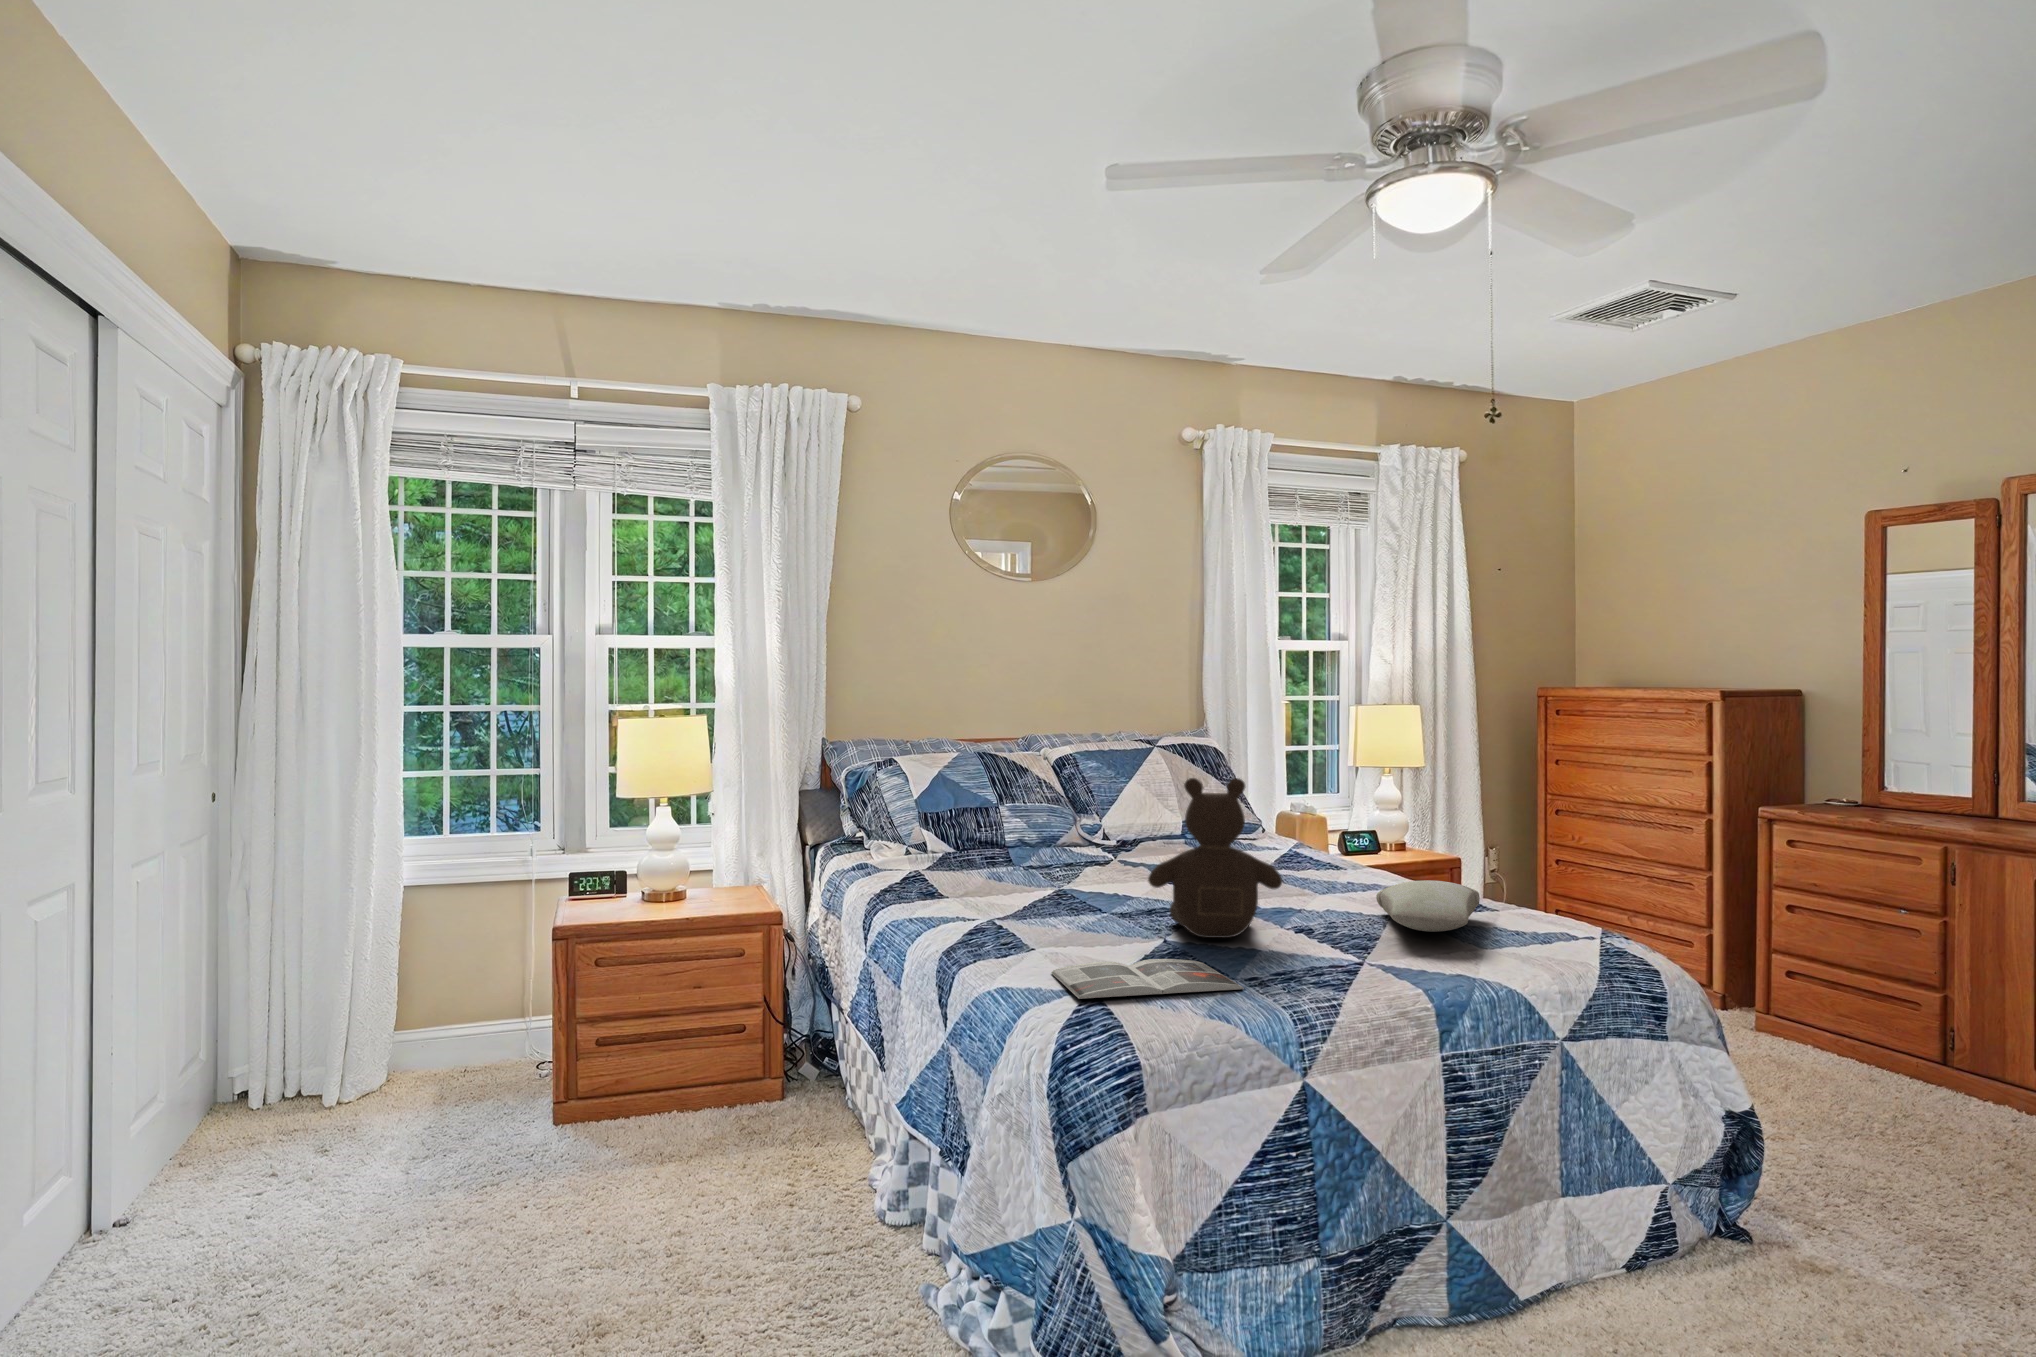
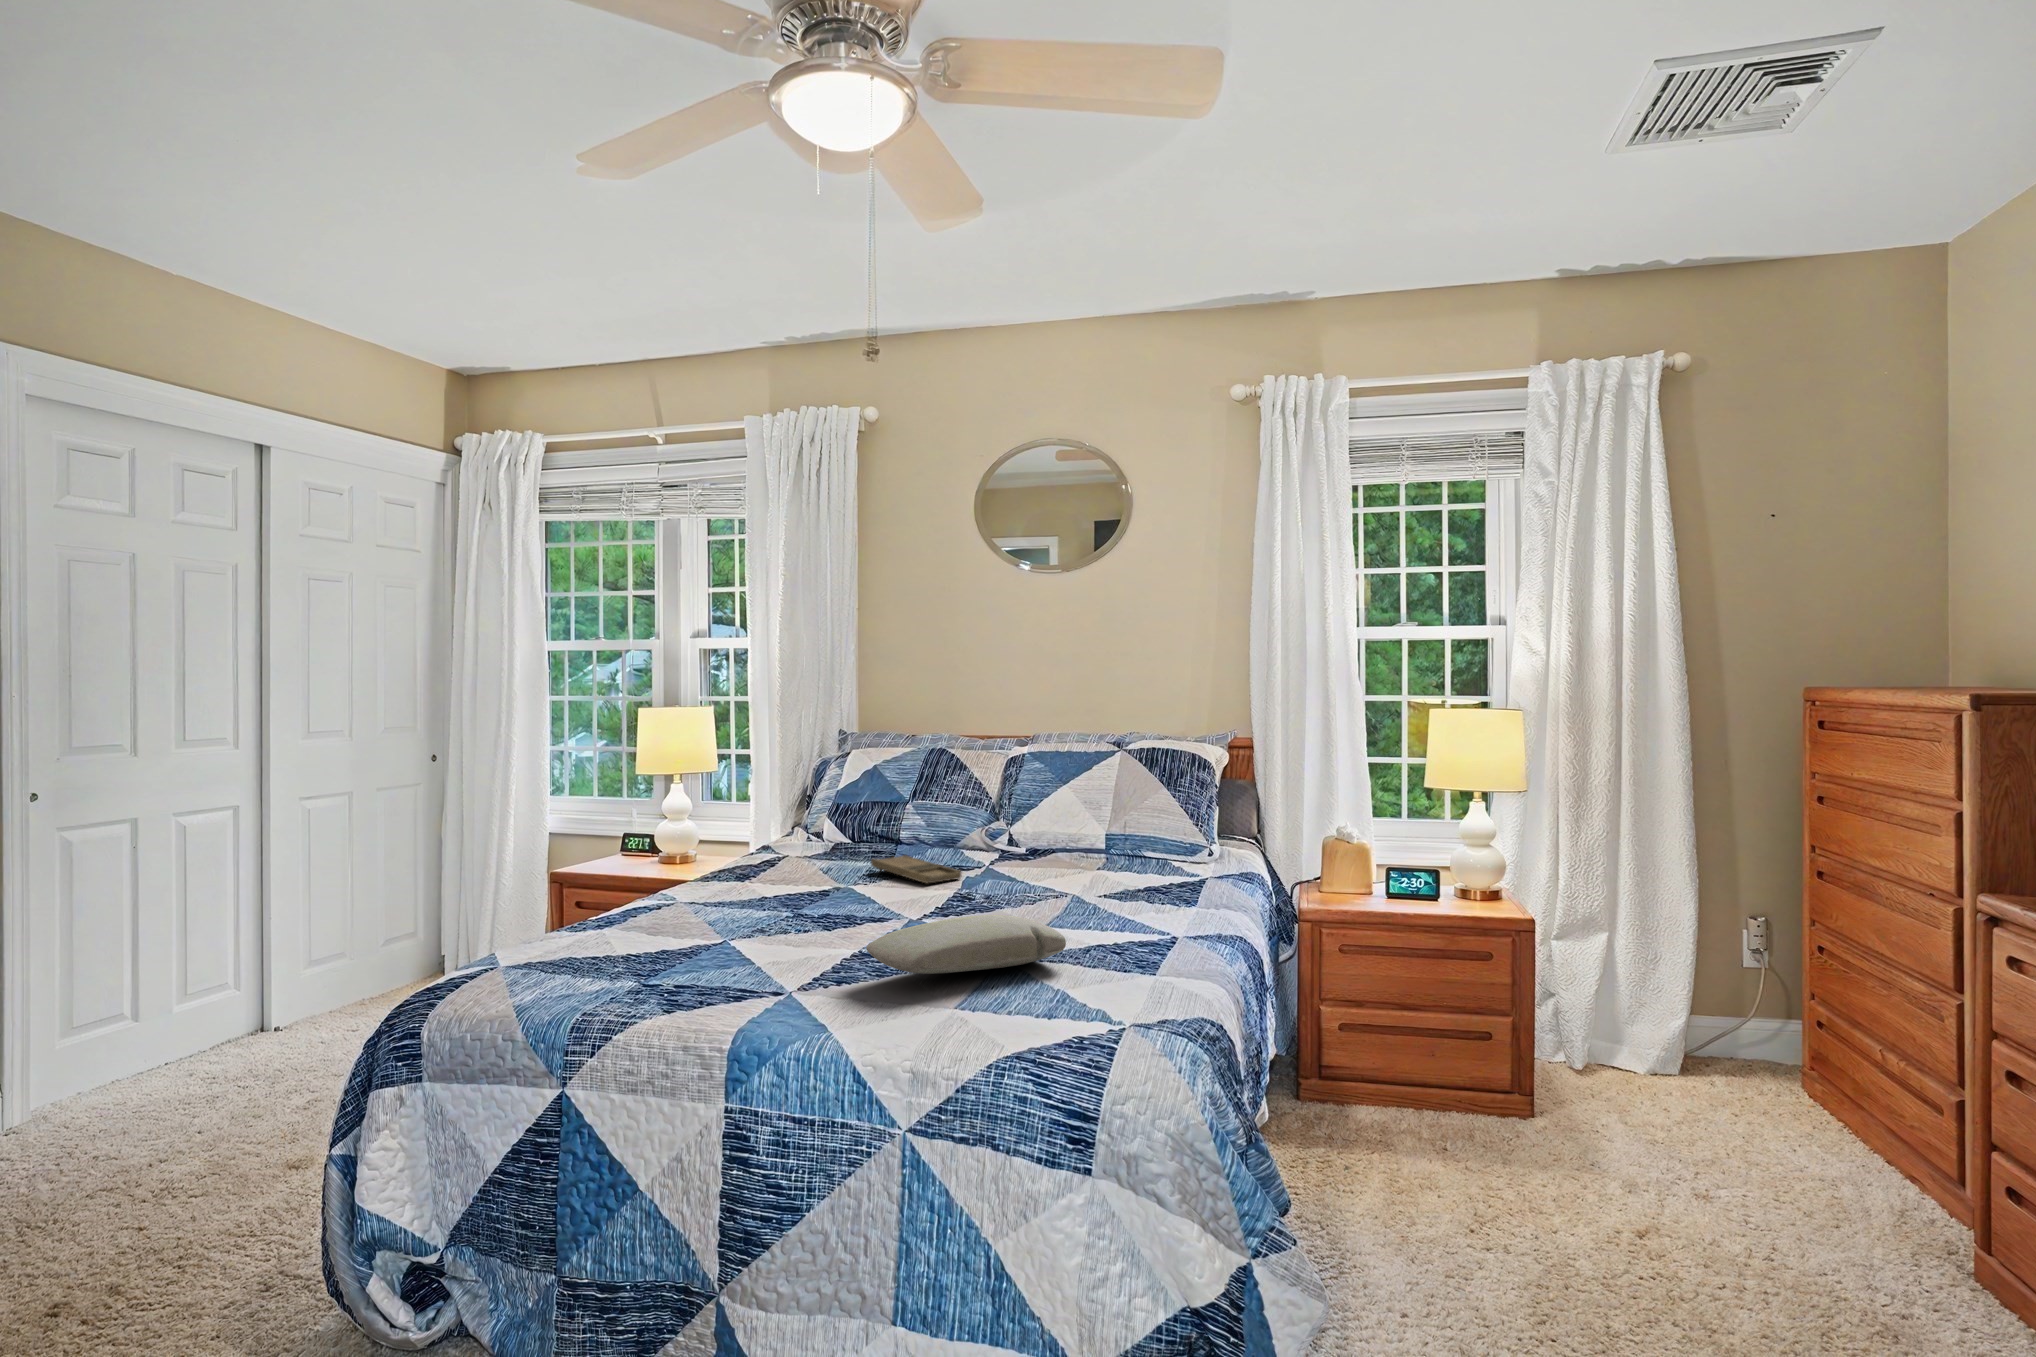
teddy bear: present [1148,778,1282,938] -> none [714,779,844,947]
tray: none [1049,857,1148,878] -> present [871,855,962,884]
magazine: present [1051,959,1244,999] -> none [467,949,670,993]

